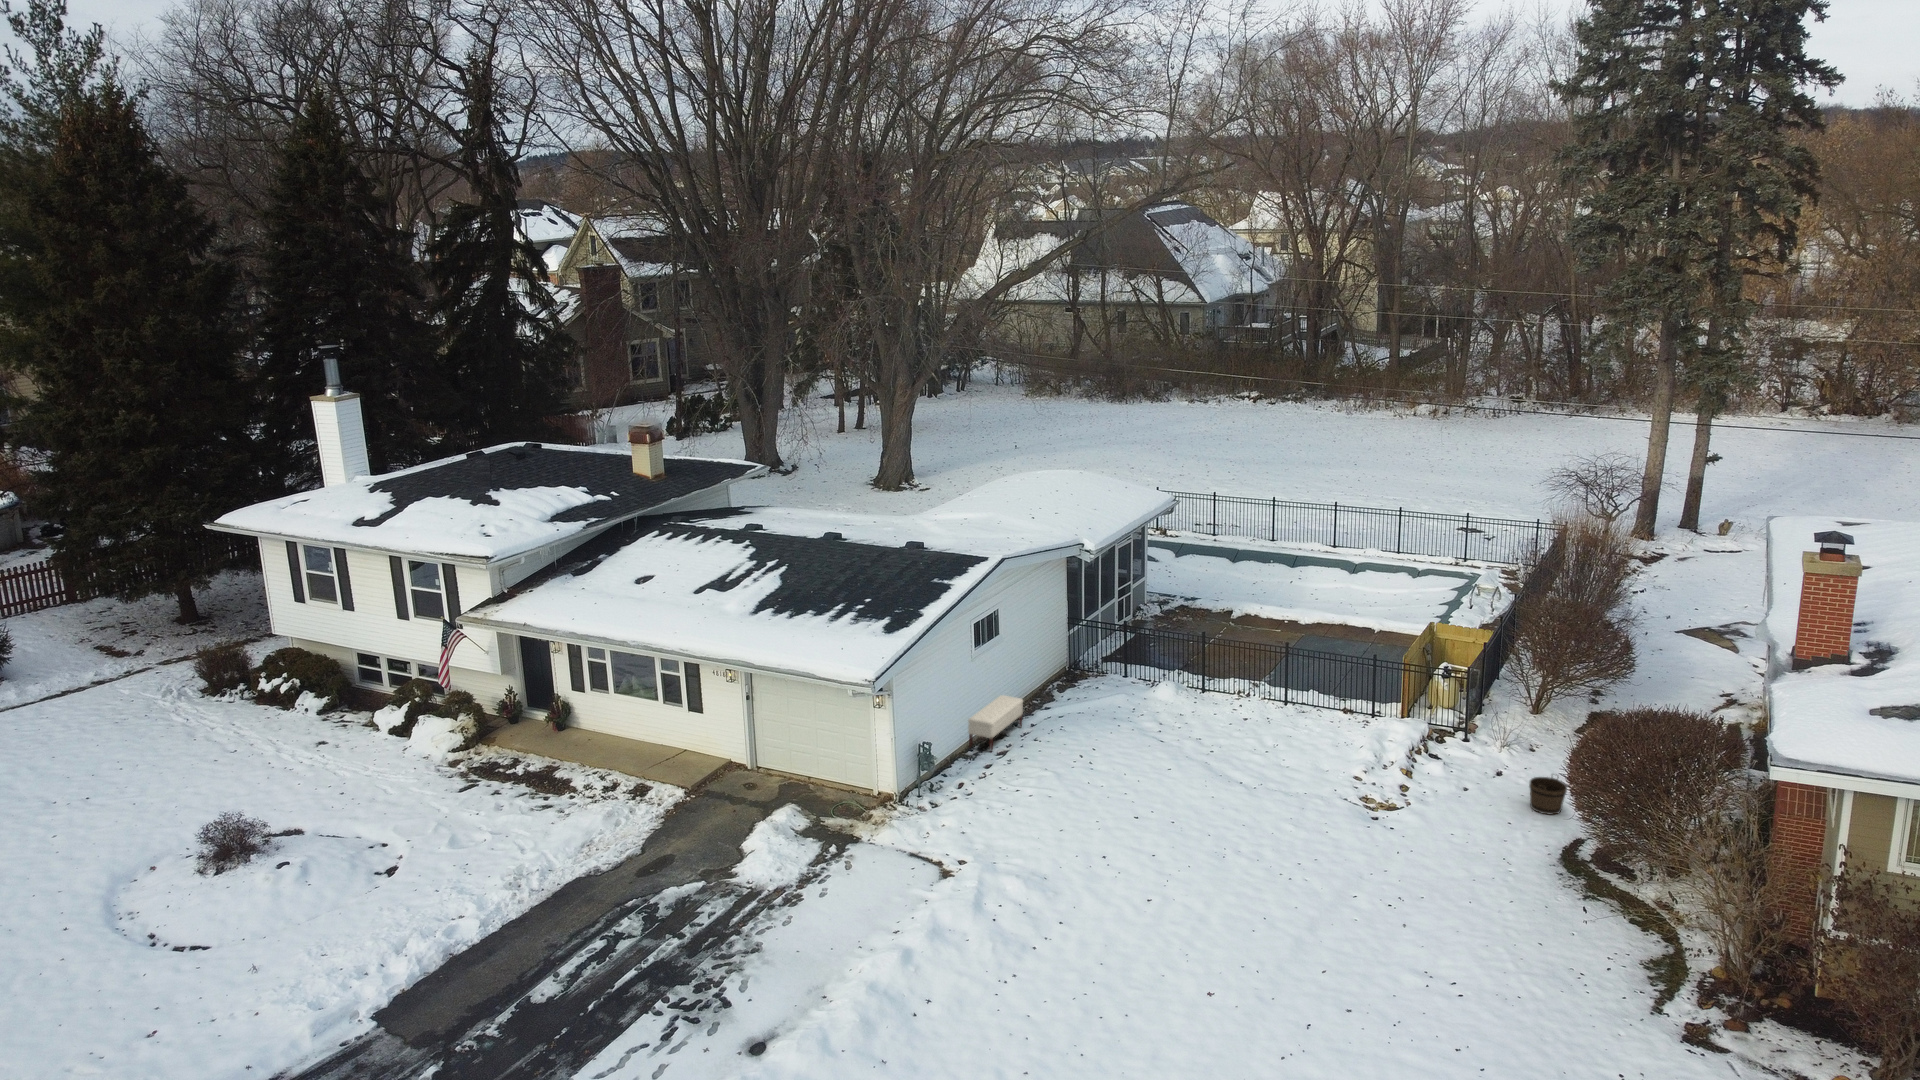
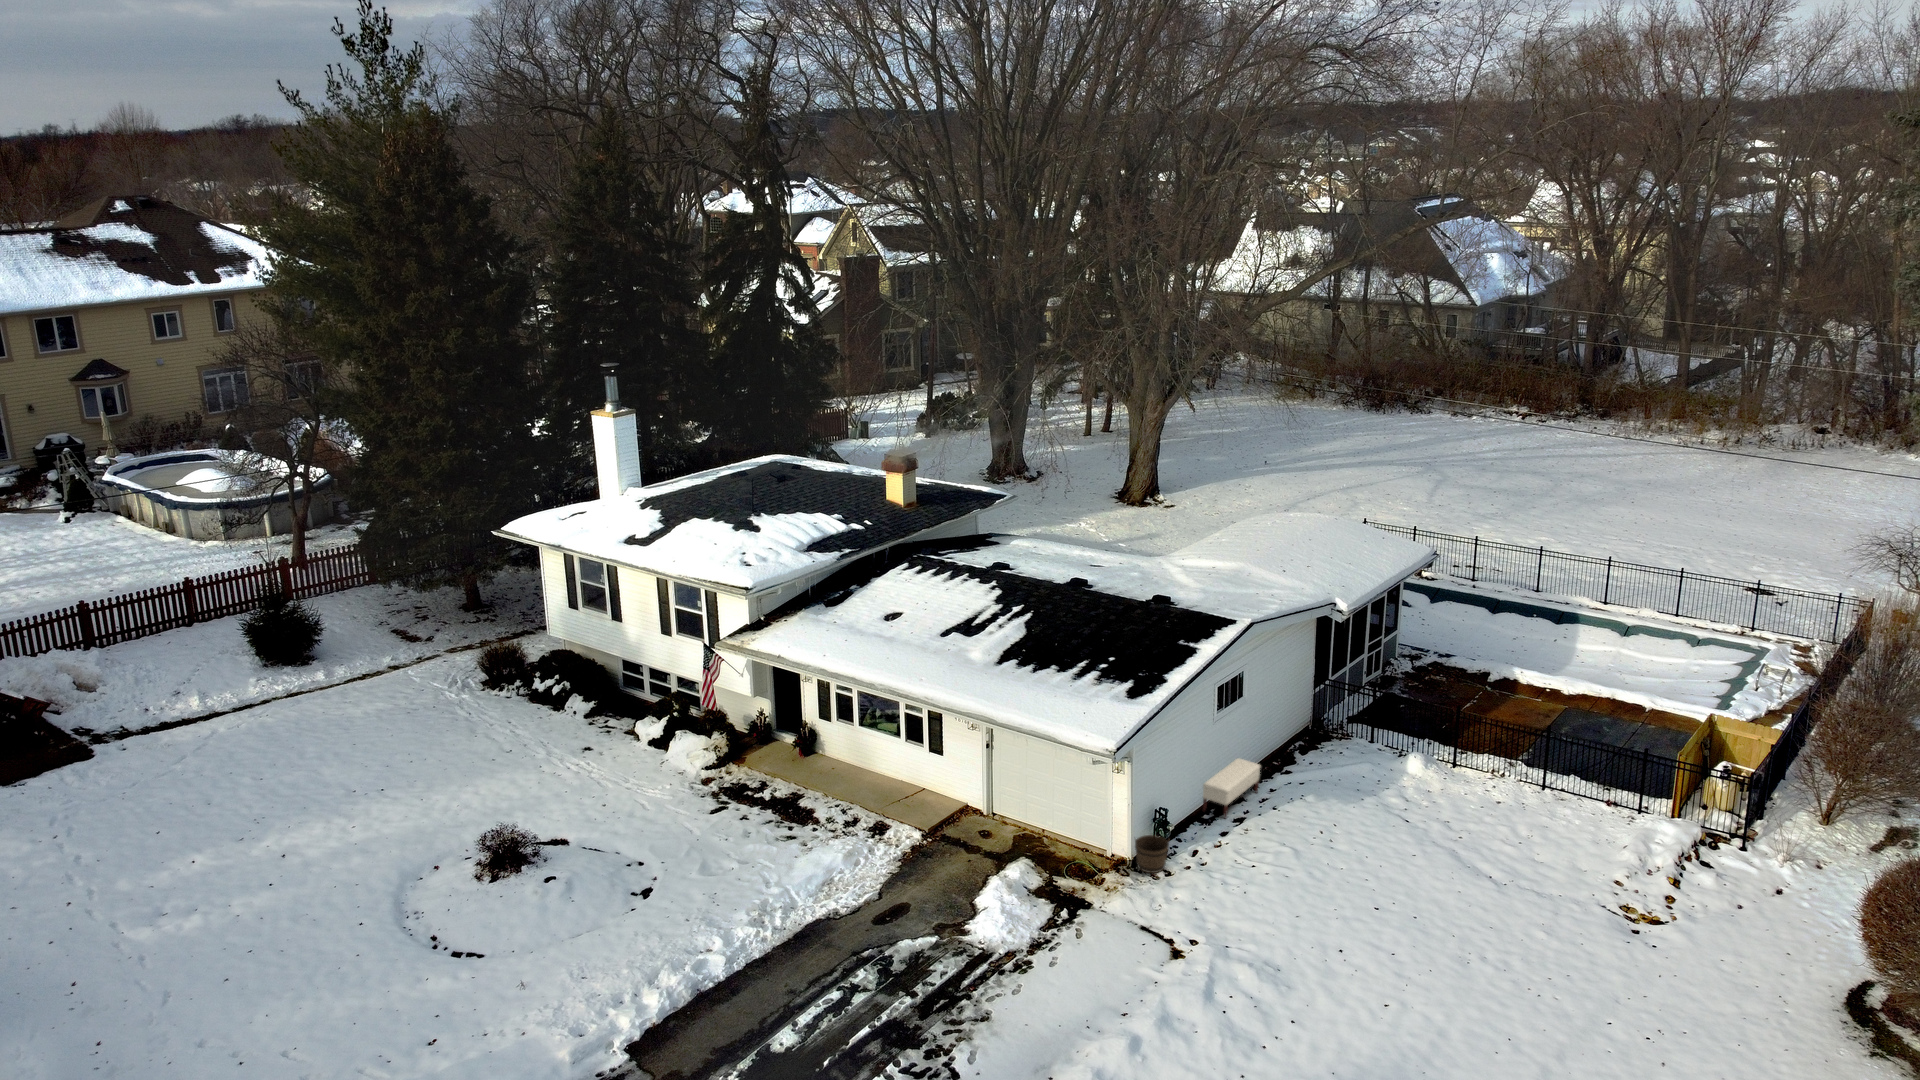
bucket: present [1529,777,1567,815] -> present [1135,835,1169,873]

